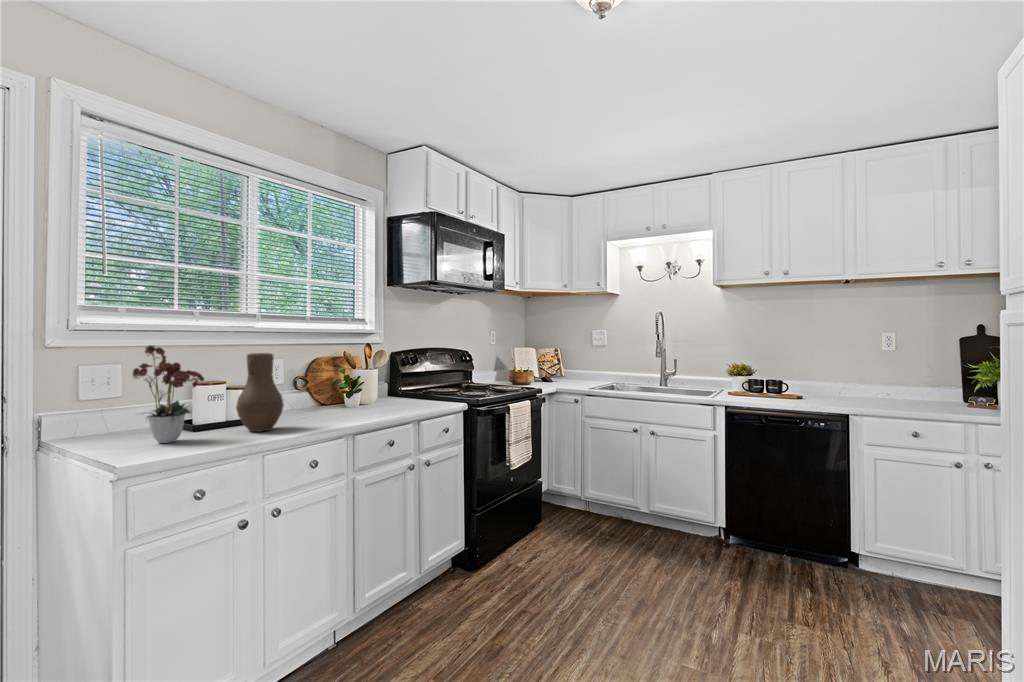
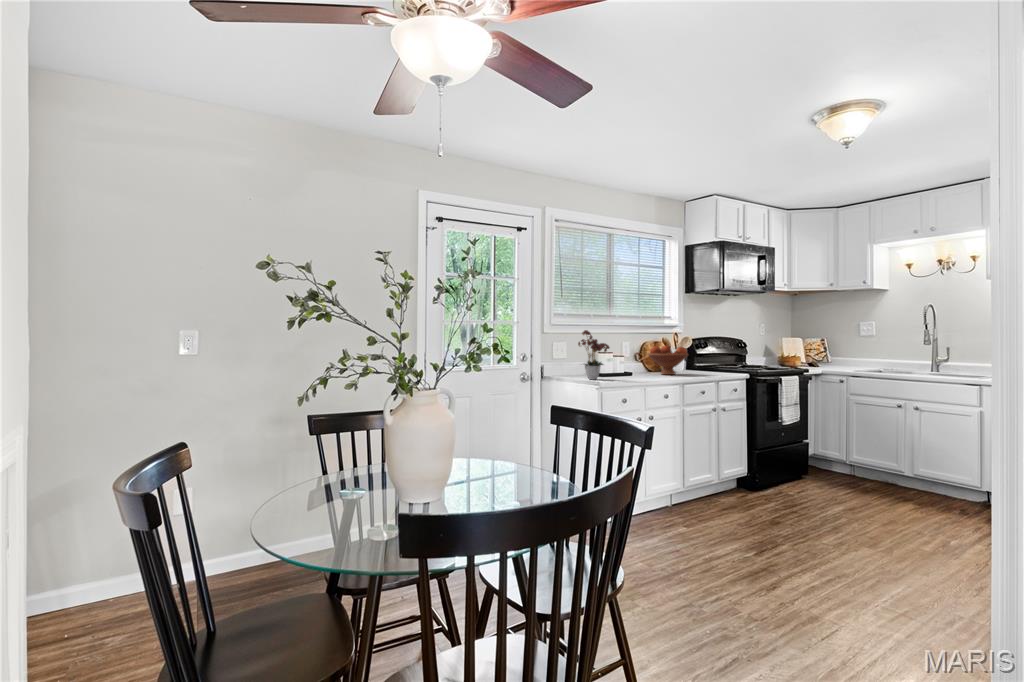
vase: present [236,353,284,432] -> none [619,335,644,378]
fruit bowl: none [310,366,376,414] -> present [648,345,688,375]

